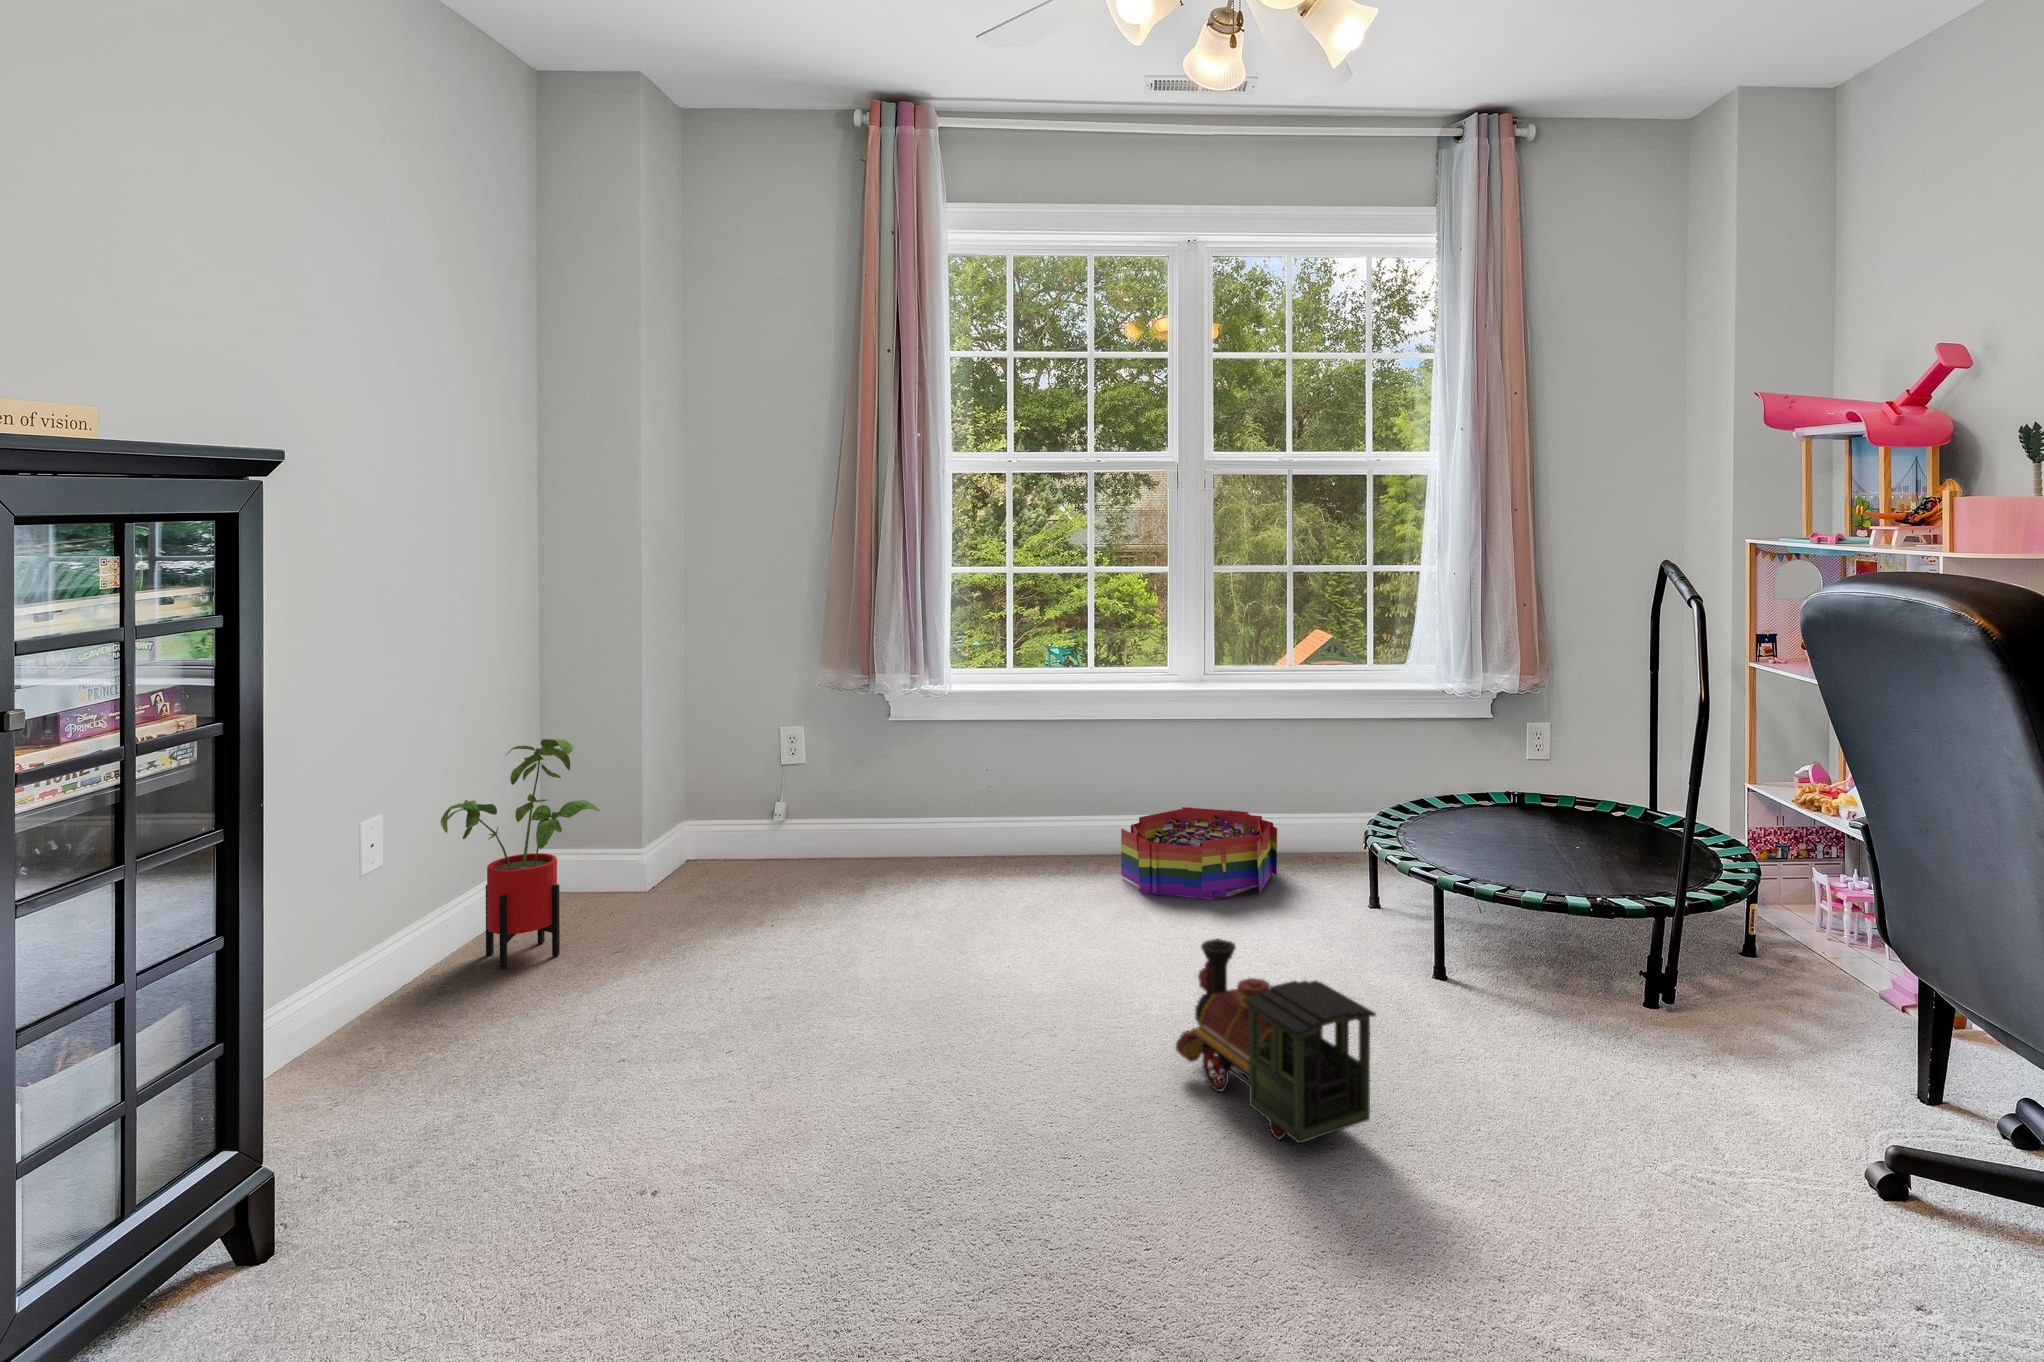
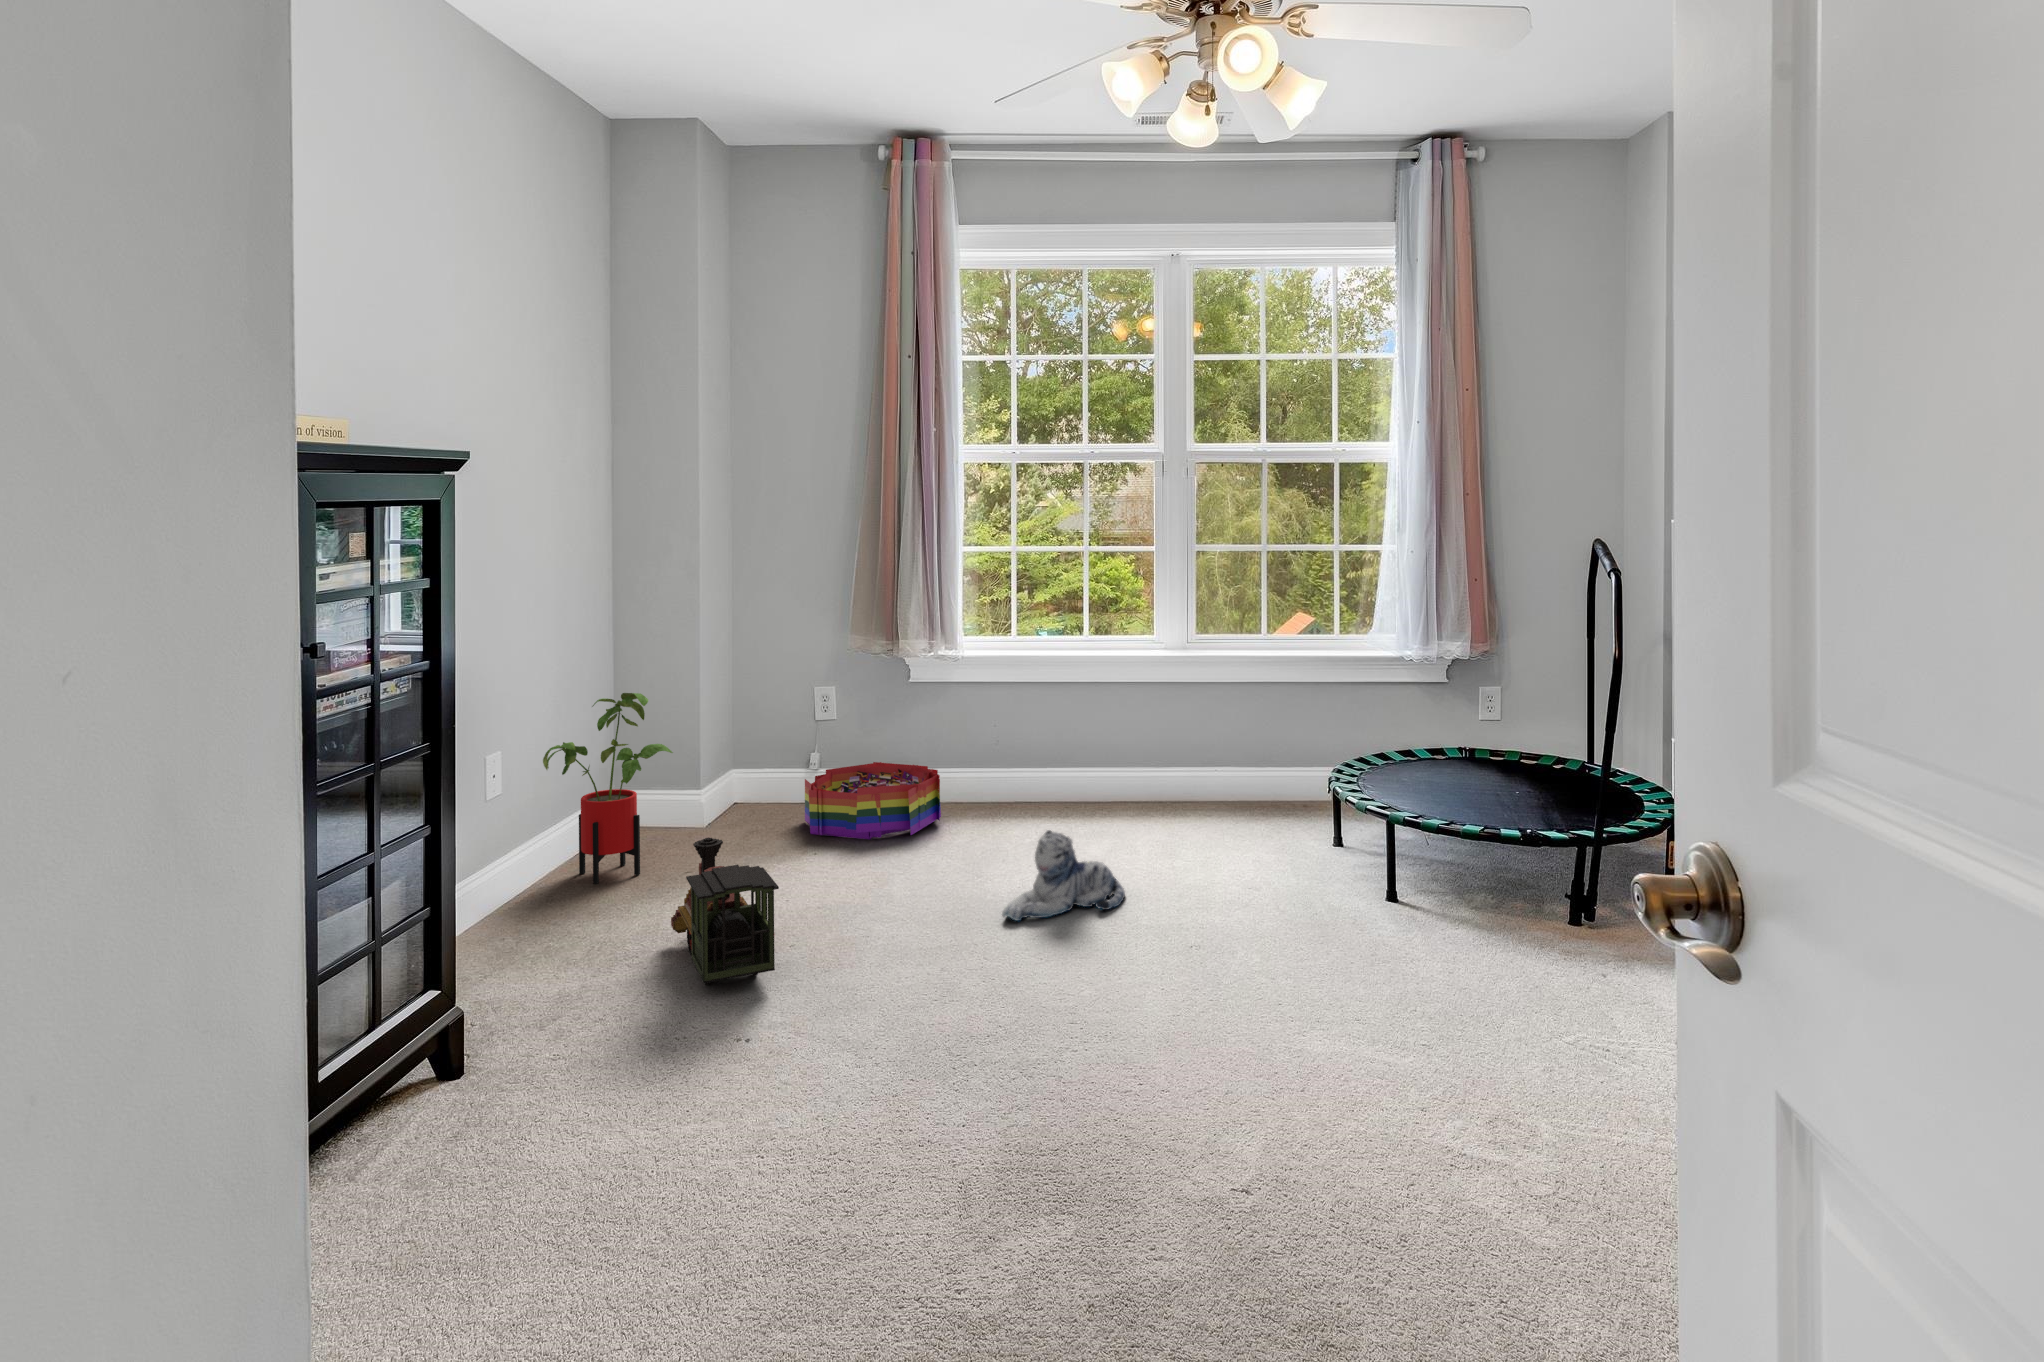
storage bin: present [1121,807,1277,899] -> present [805,762,941,839]
plush toy: none [986,902,1133,1015] -> present [1002,830,1125,921]
toy train: present [1176,939,1376,1143] -> present [671,837,779,985]

